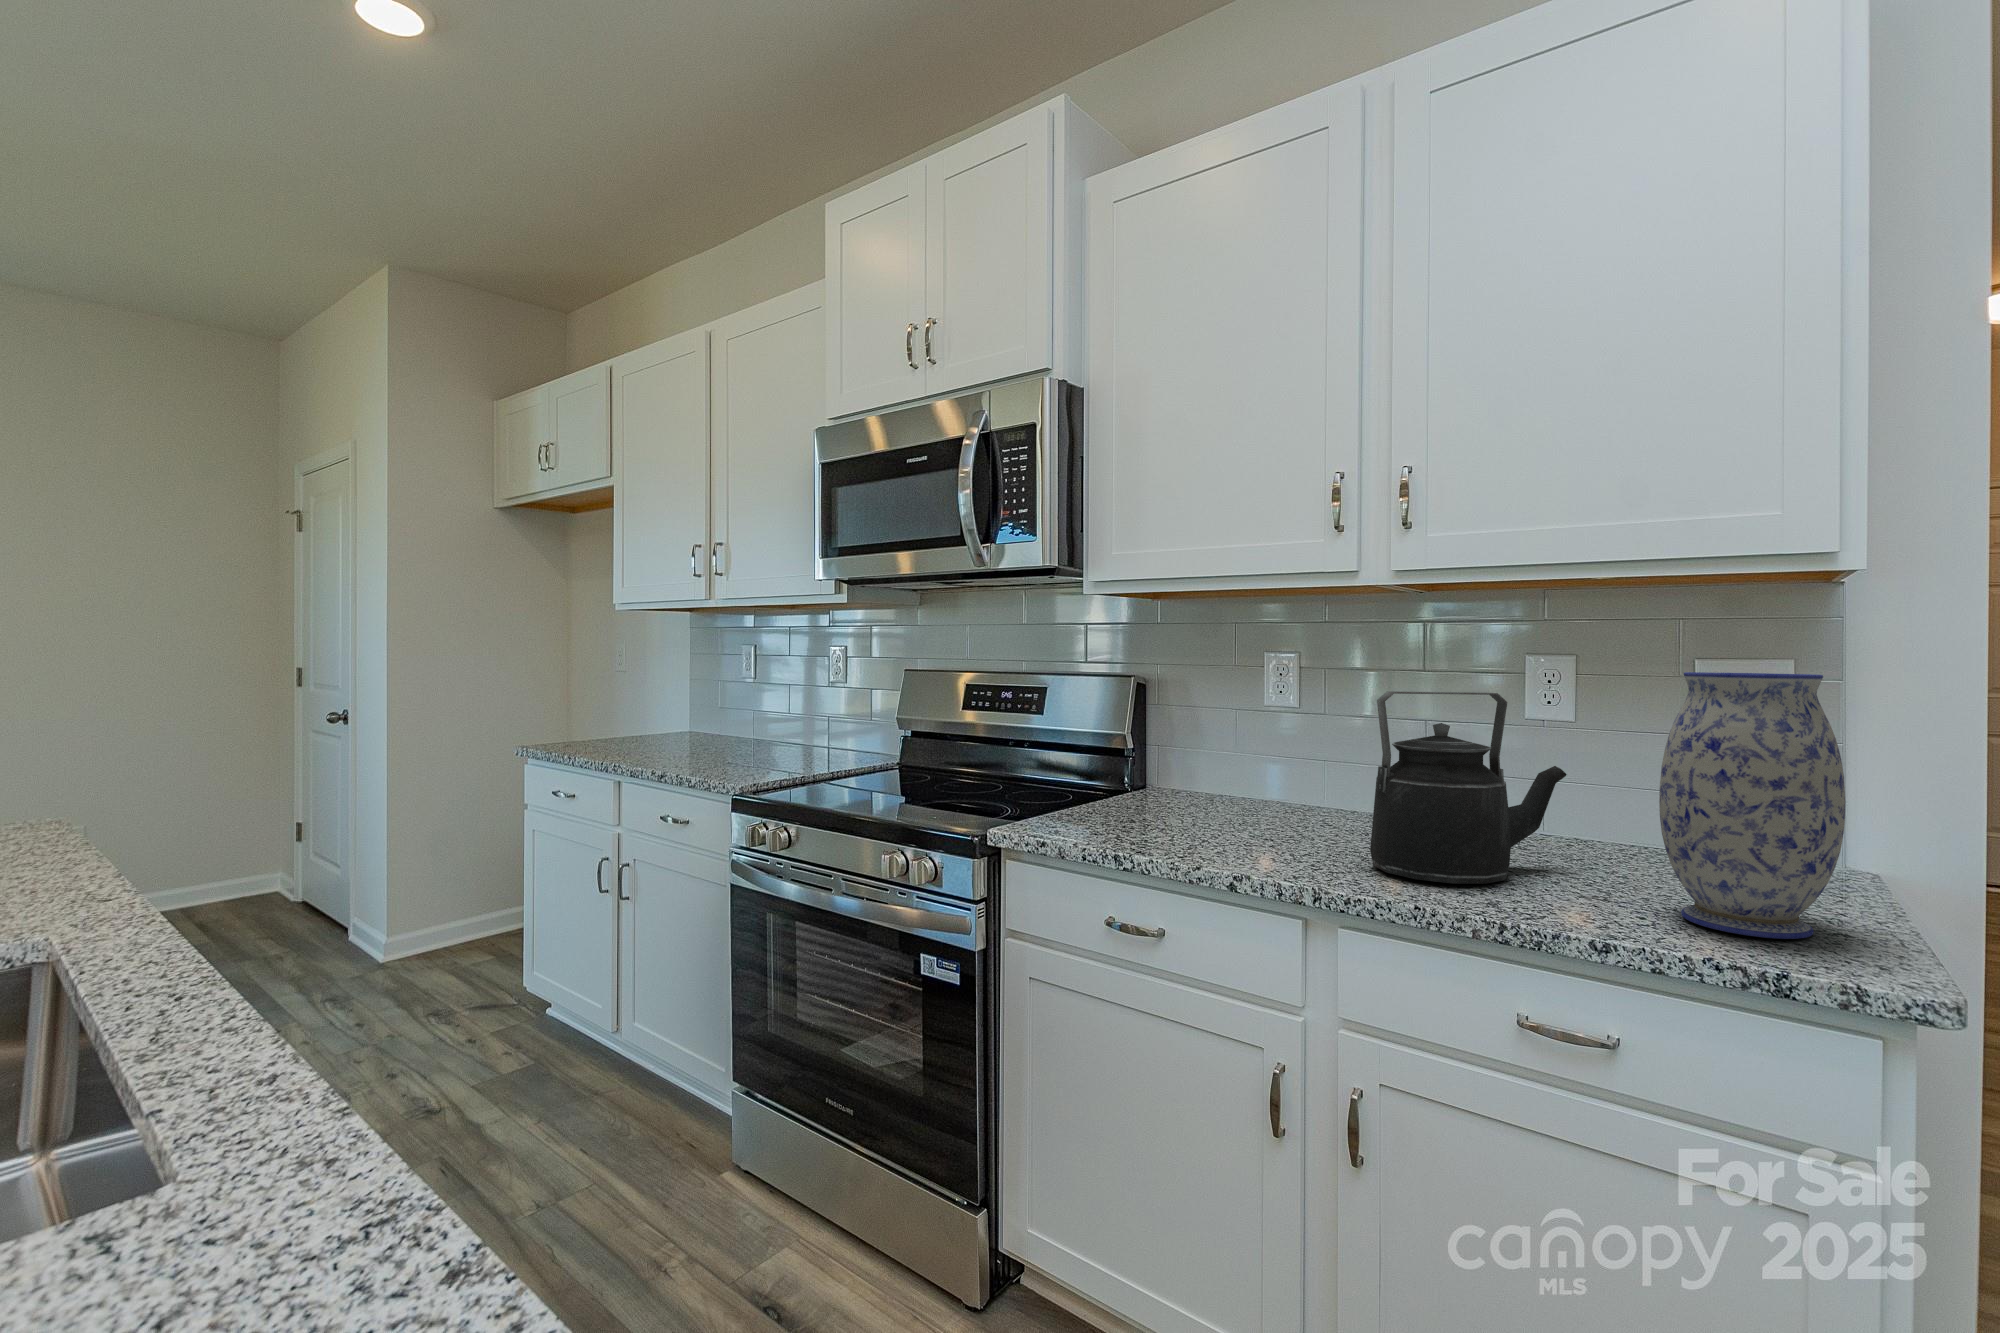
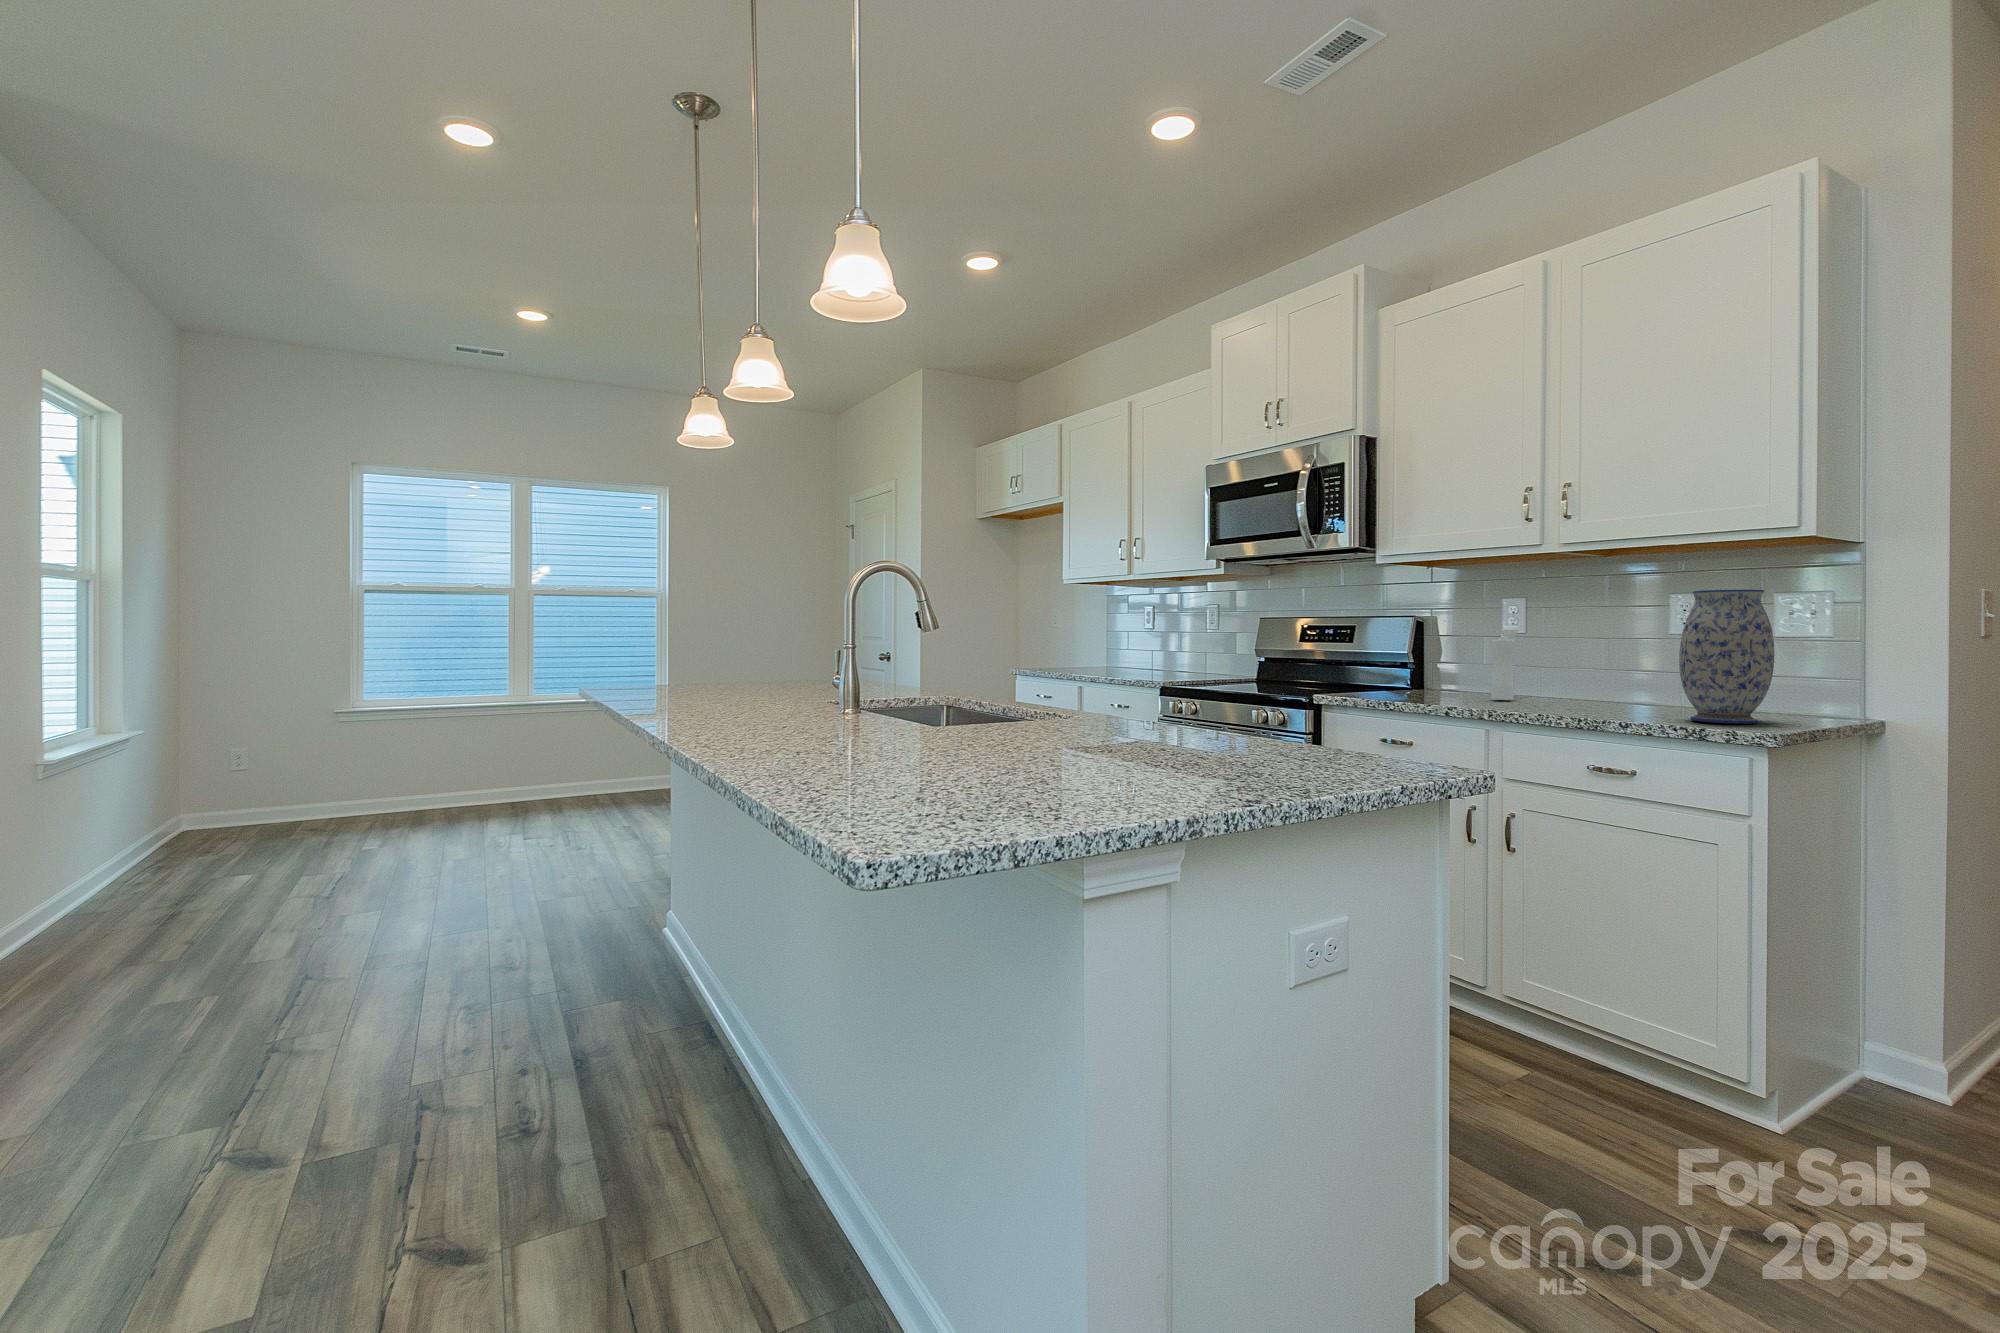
kettle: present [1370,691,1567,884] -> none [1535,610,1660,712]
pepper mill: none [1272,703,1310,834] -> present [1491,626,1519,700]

